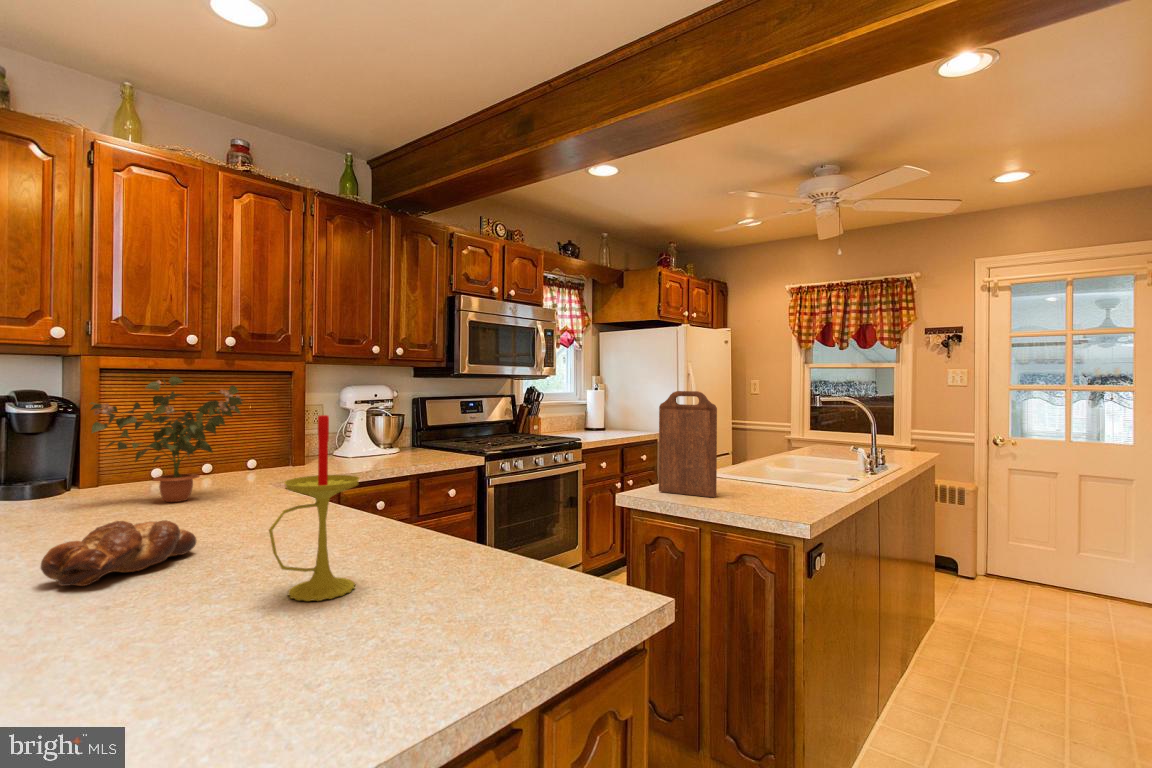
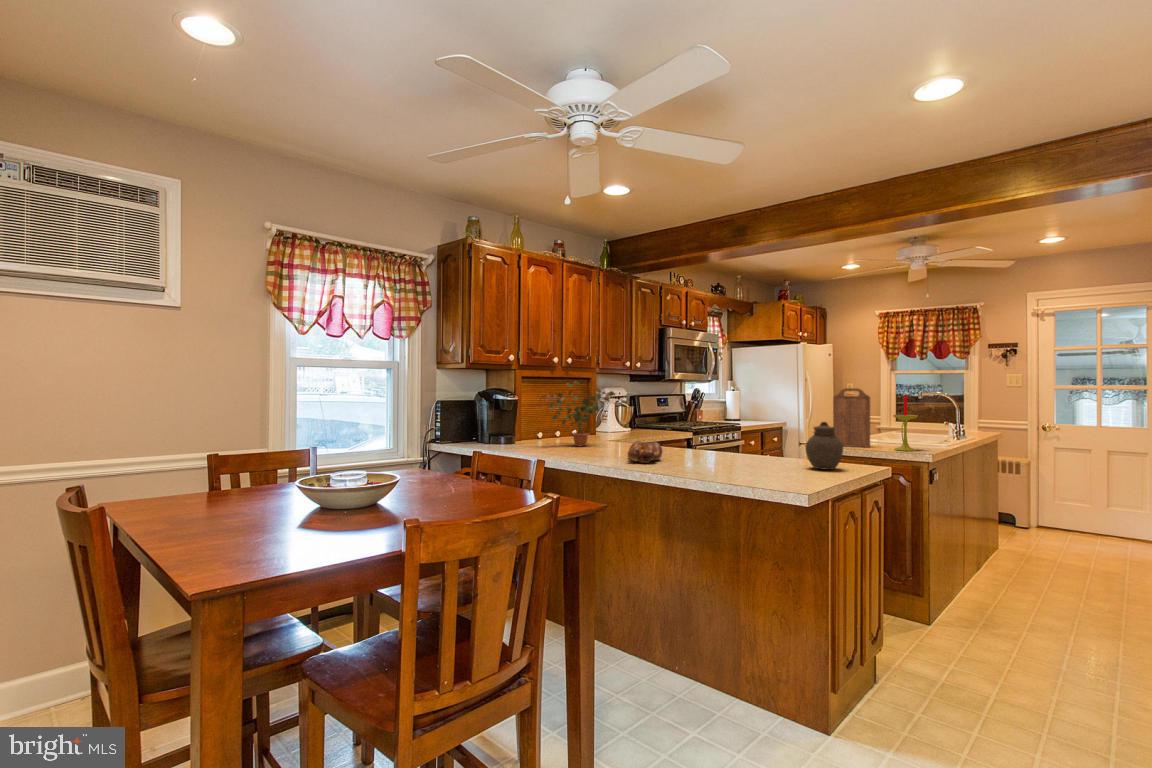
candle: present [269,415,360,601] -> present [893,395,918,451]
jar: none [434,490,530,625] -> present [806,422,843,470]

